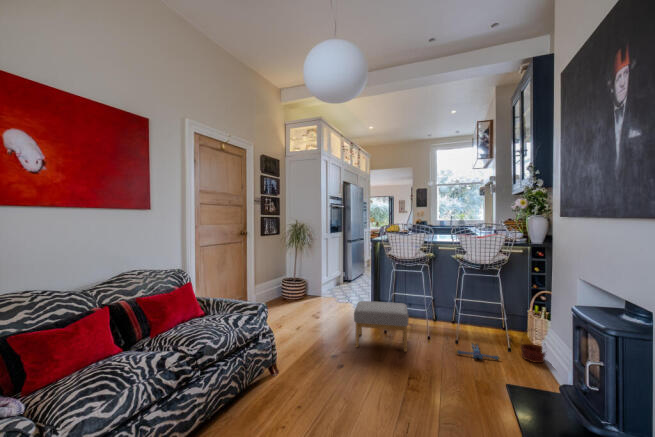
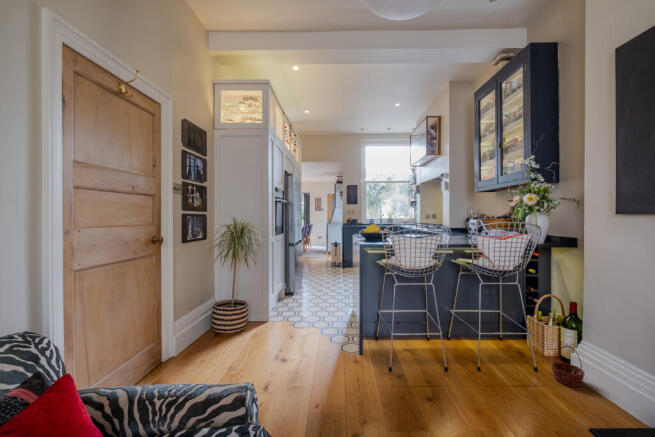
footstool: present [354,301,409,352] -> none [353,329,438,407]
plush toy: present [456,342,500,360] -> none [490,368,543,395]

